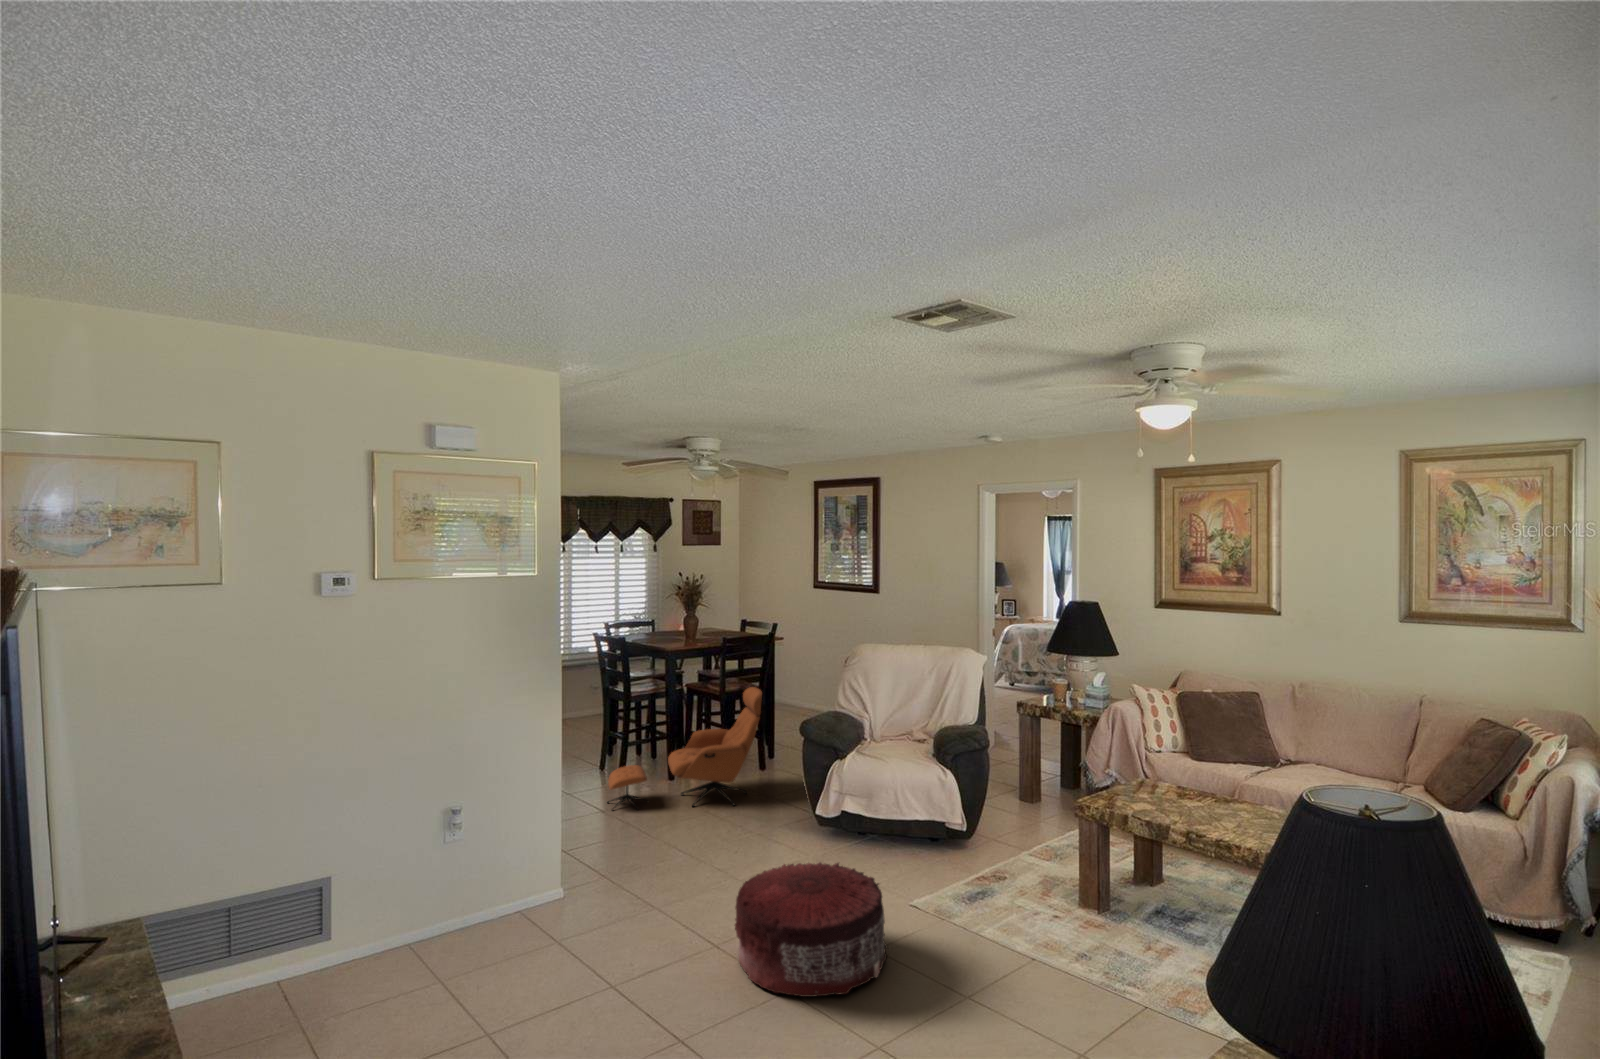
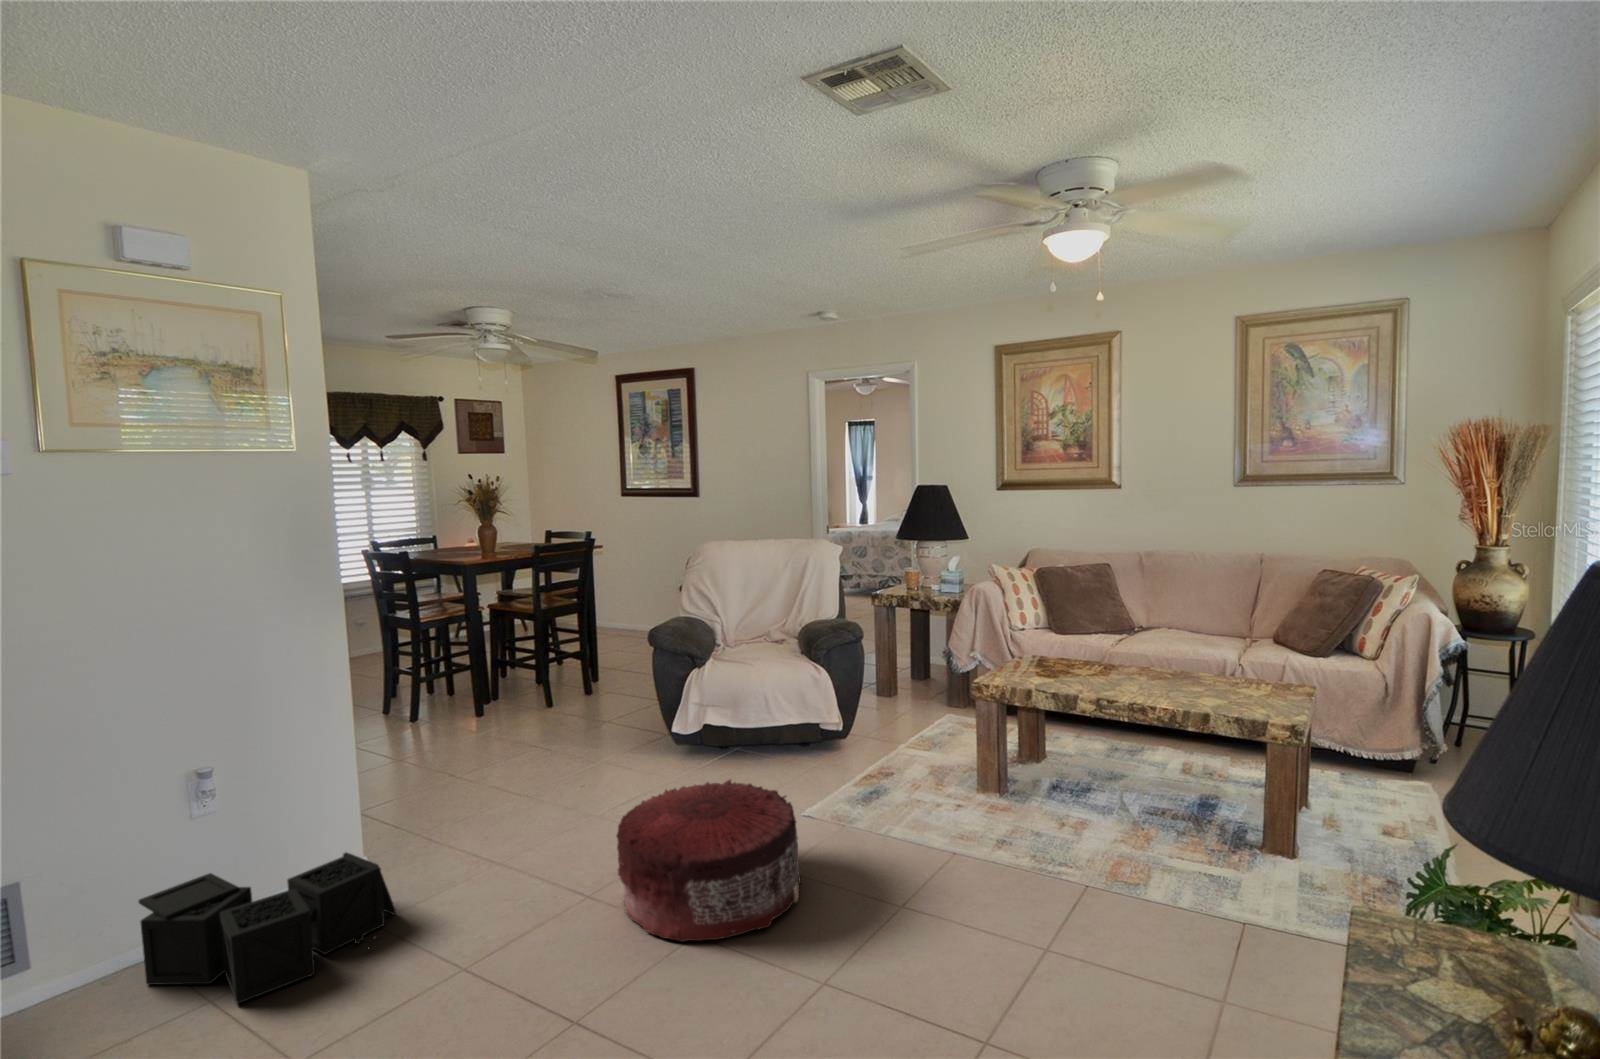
lounge chair: present [608,687,762,809] -> none [401,600,591,761]
storage bin: none [410,879,576,980] -> present [139,852,396,1004]

